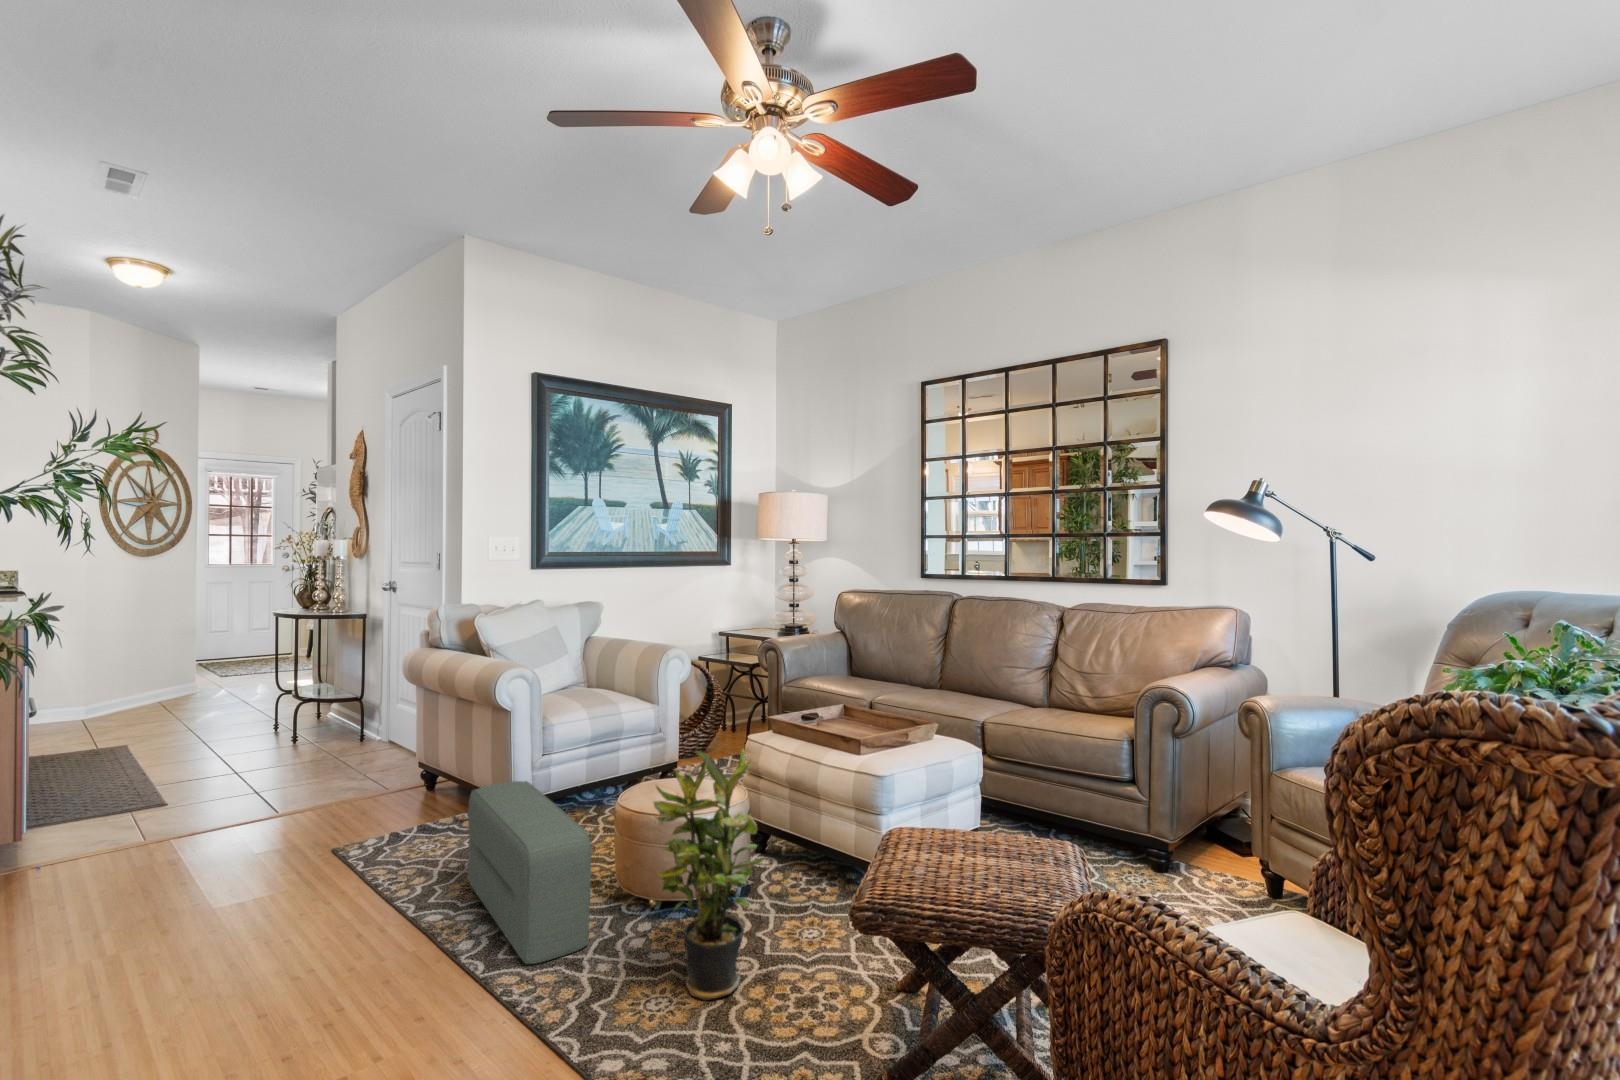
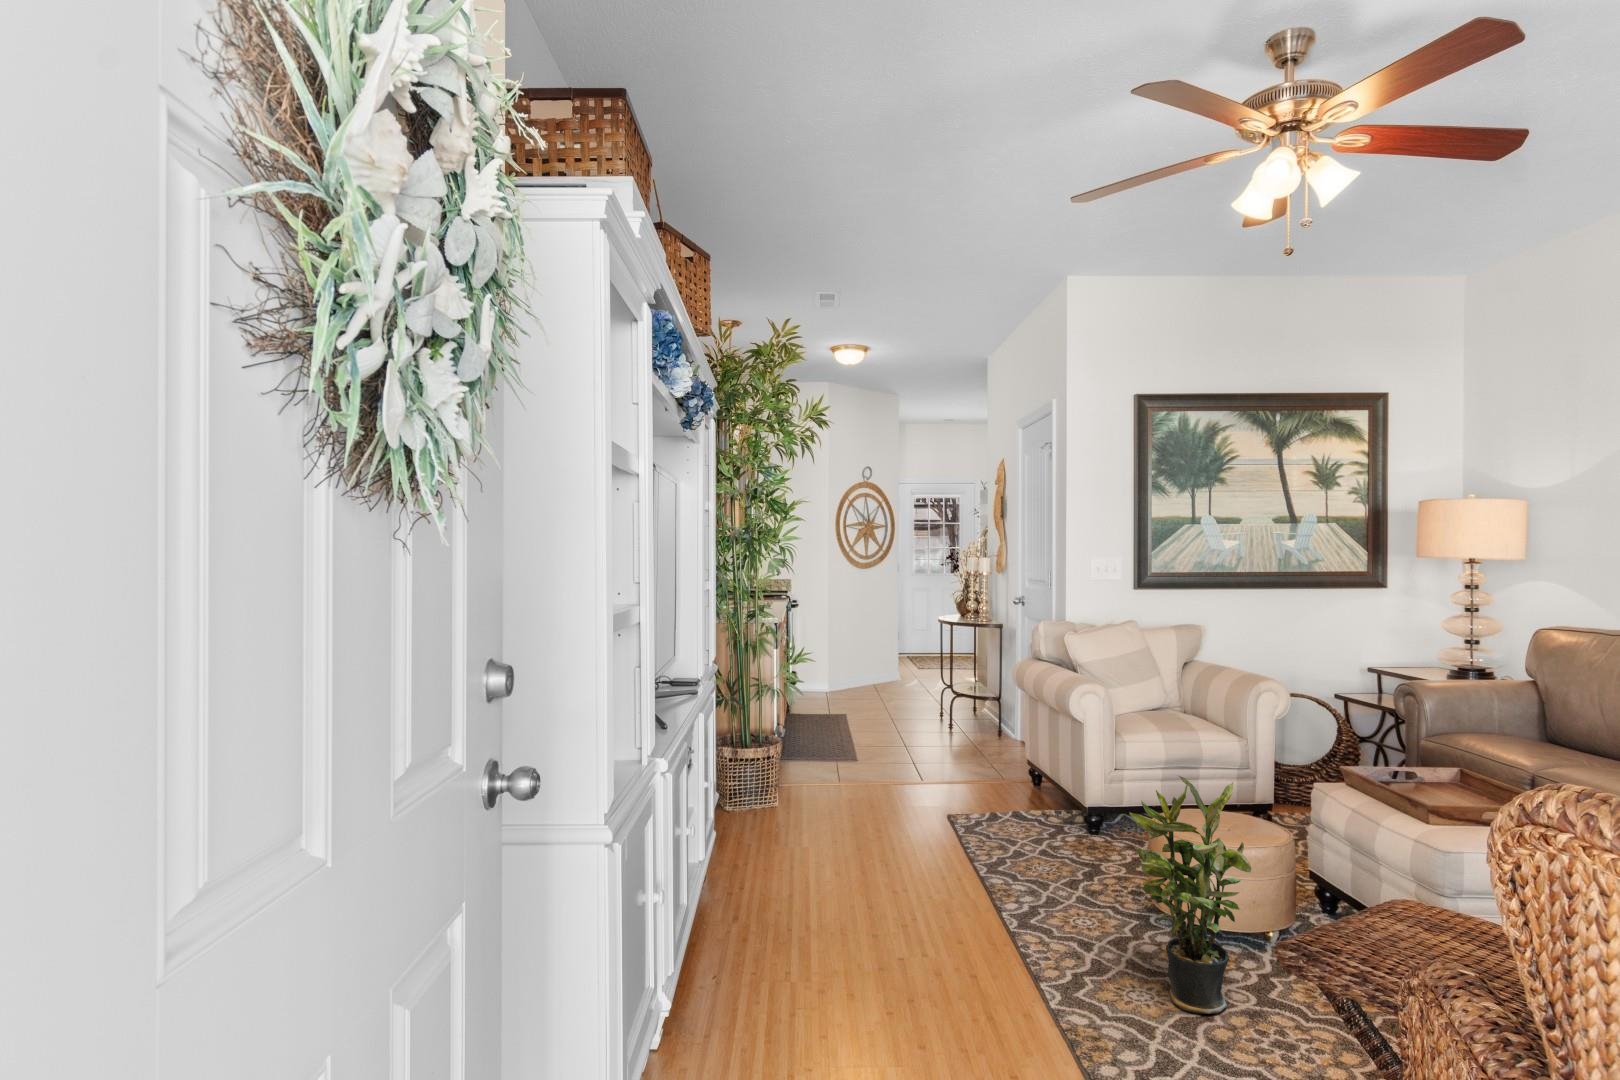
pouf: present [468,781,591,964] -> none [1031,784,1105,937]

